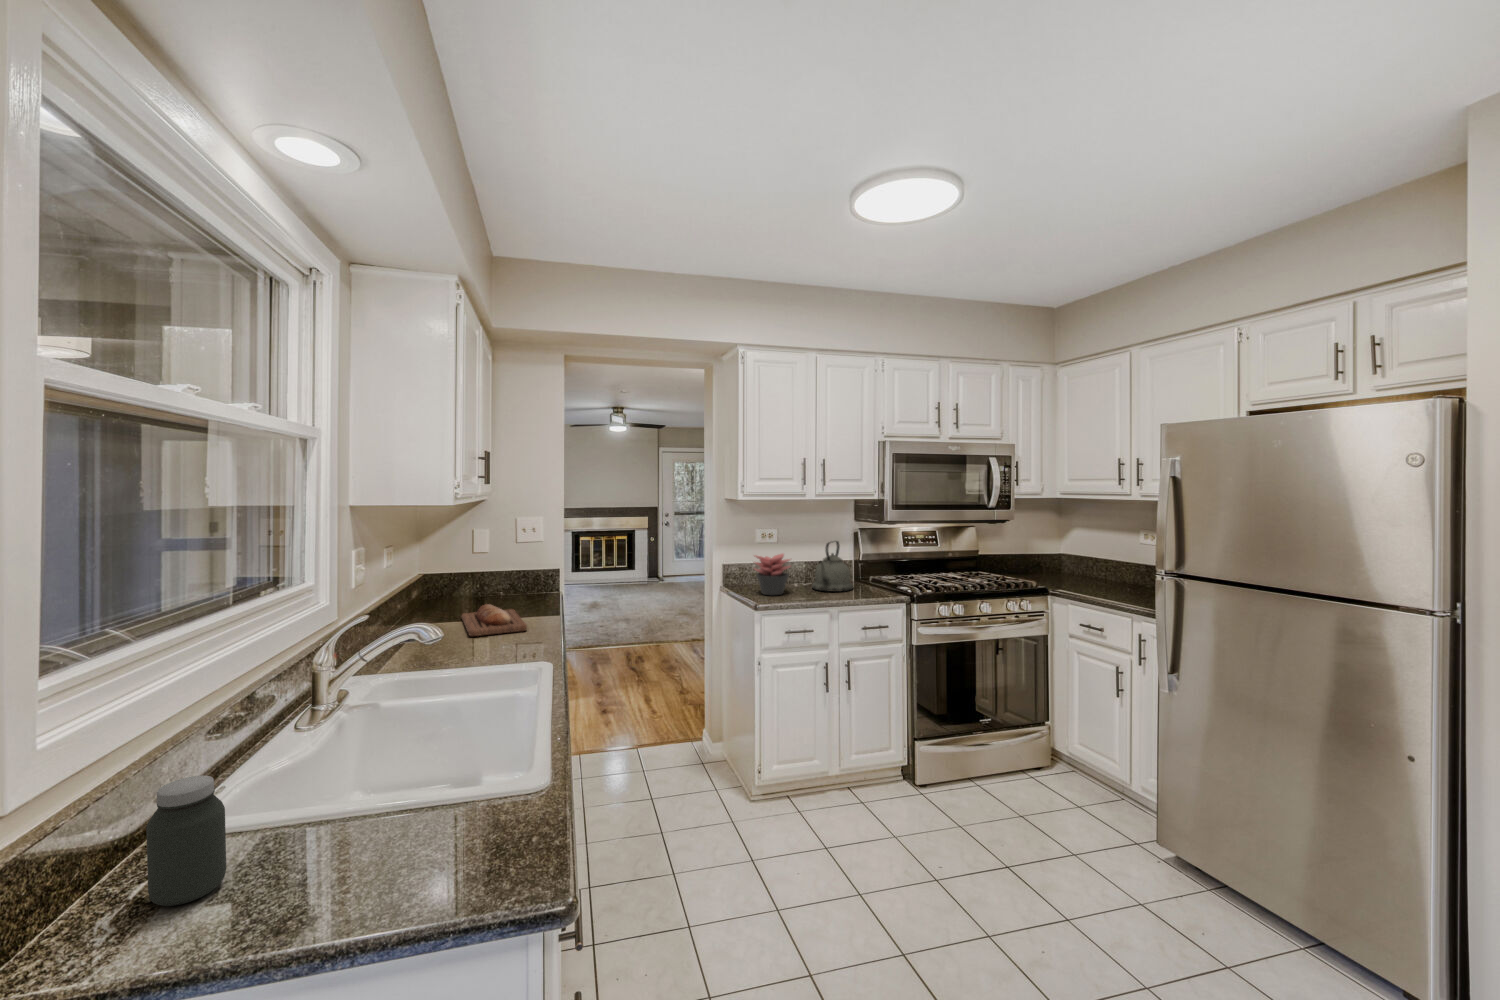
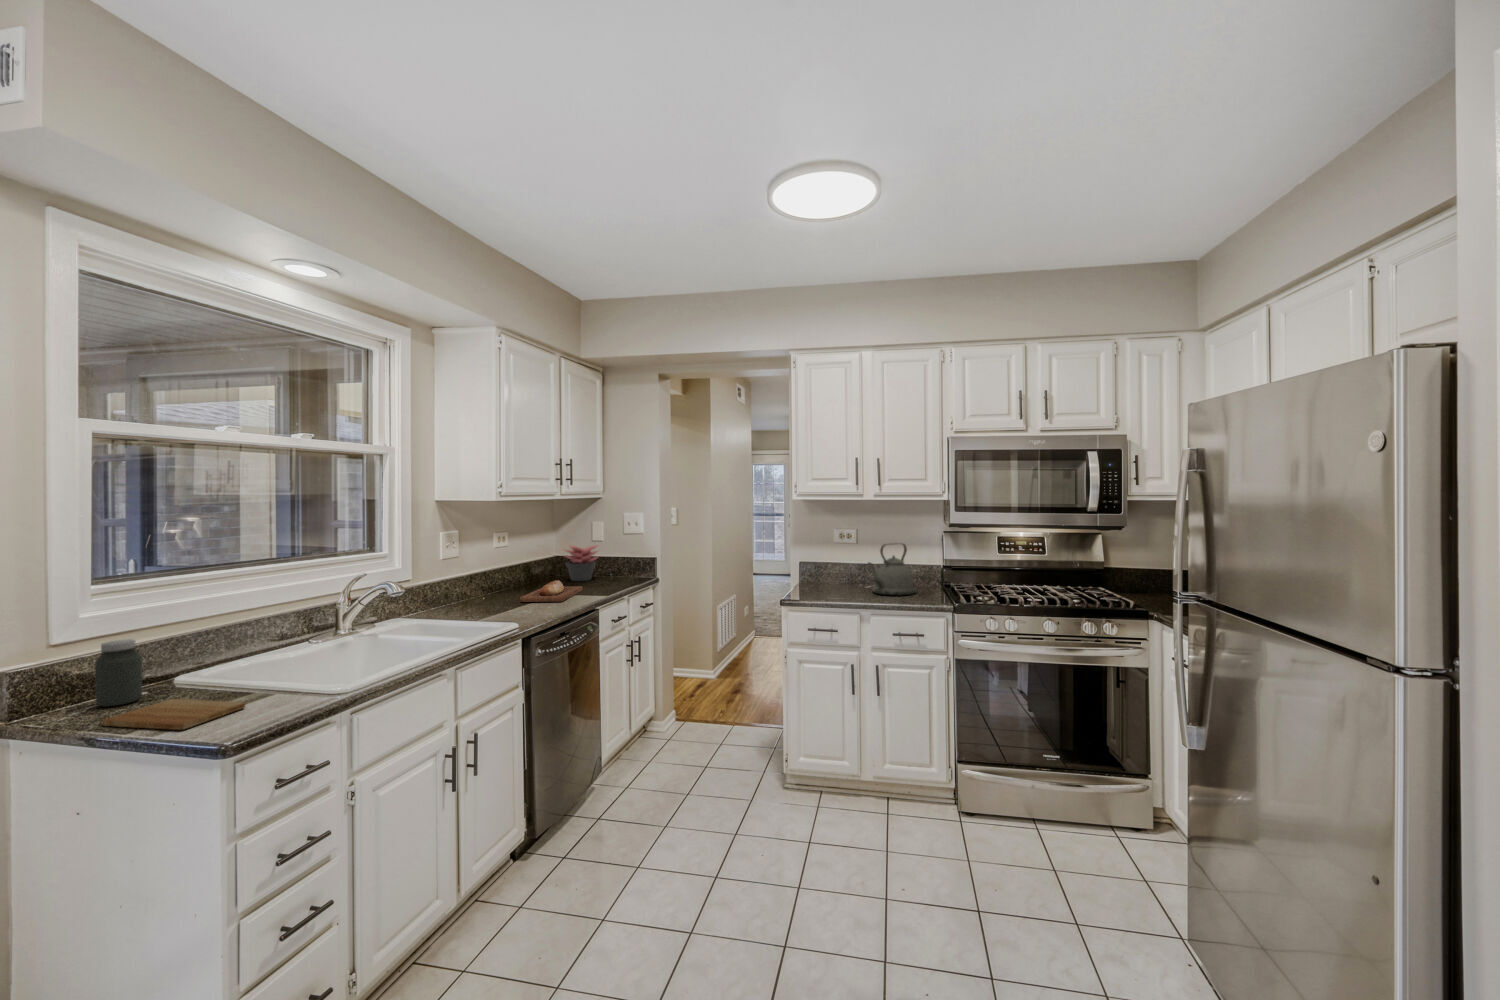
succulent plant: present [755,554,790,595] -> present [565,545,597,581]
cutting board: none [272,833,462,931] -> present [102,699,245,730]

